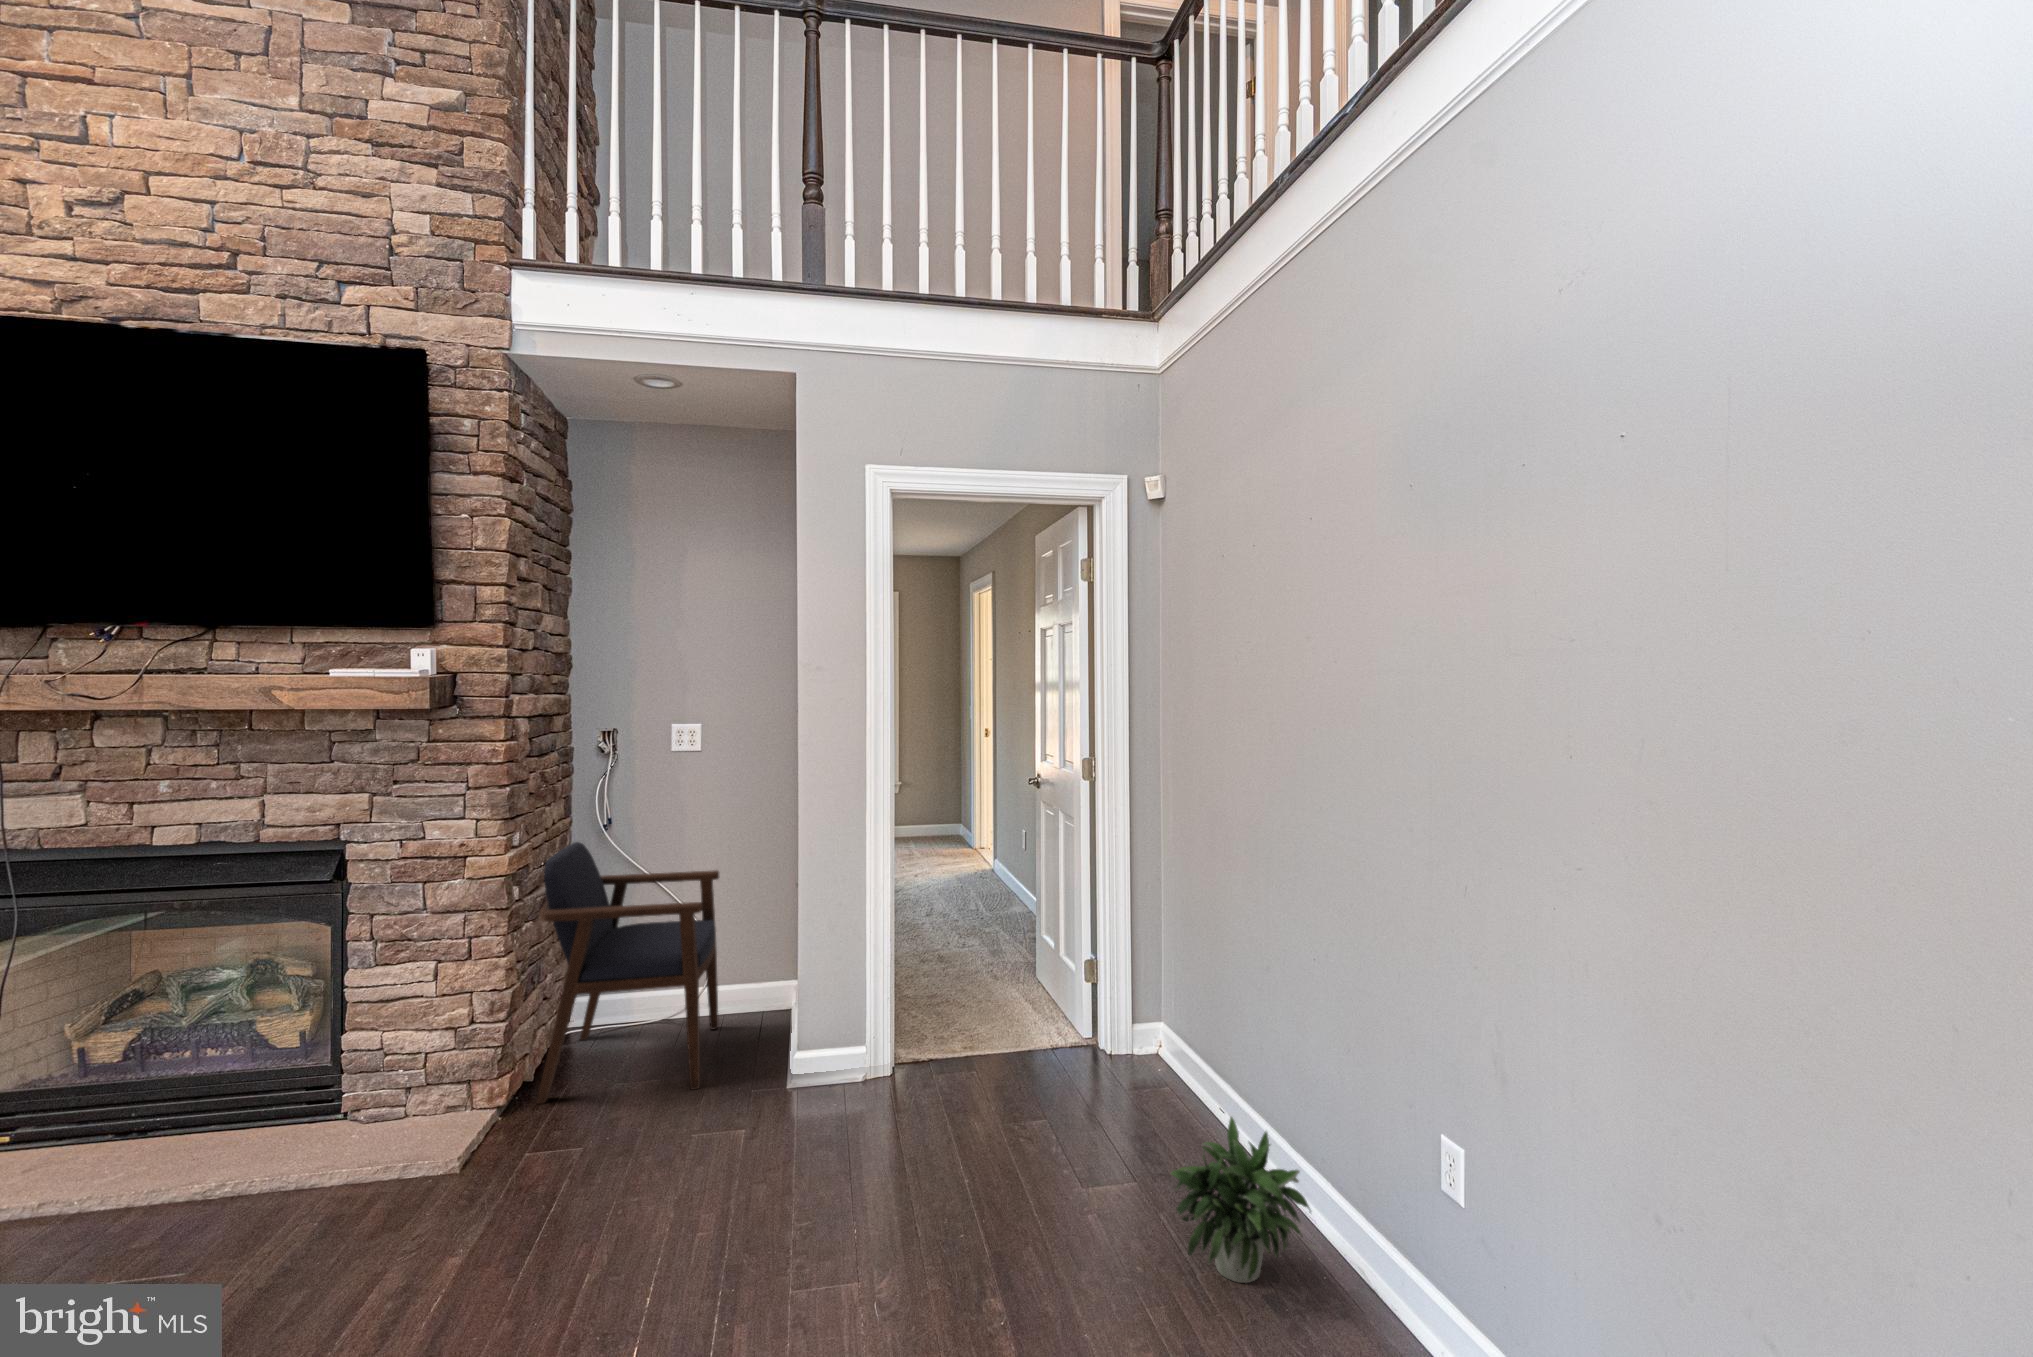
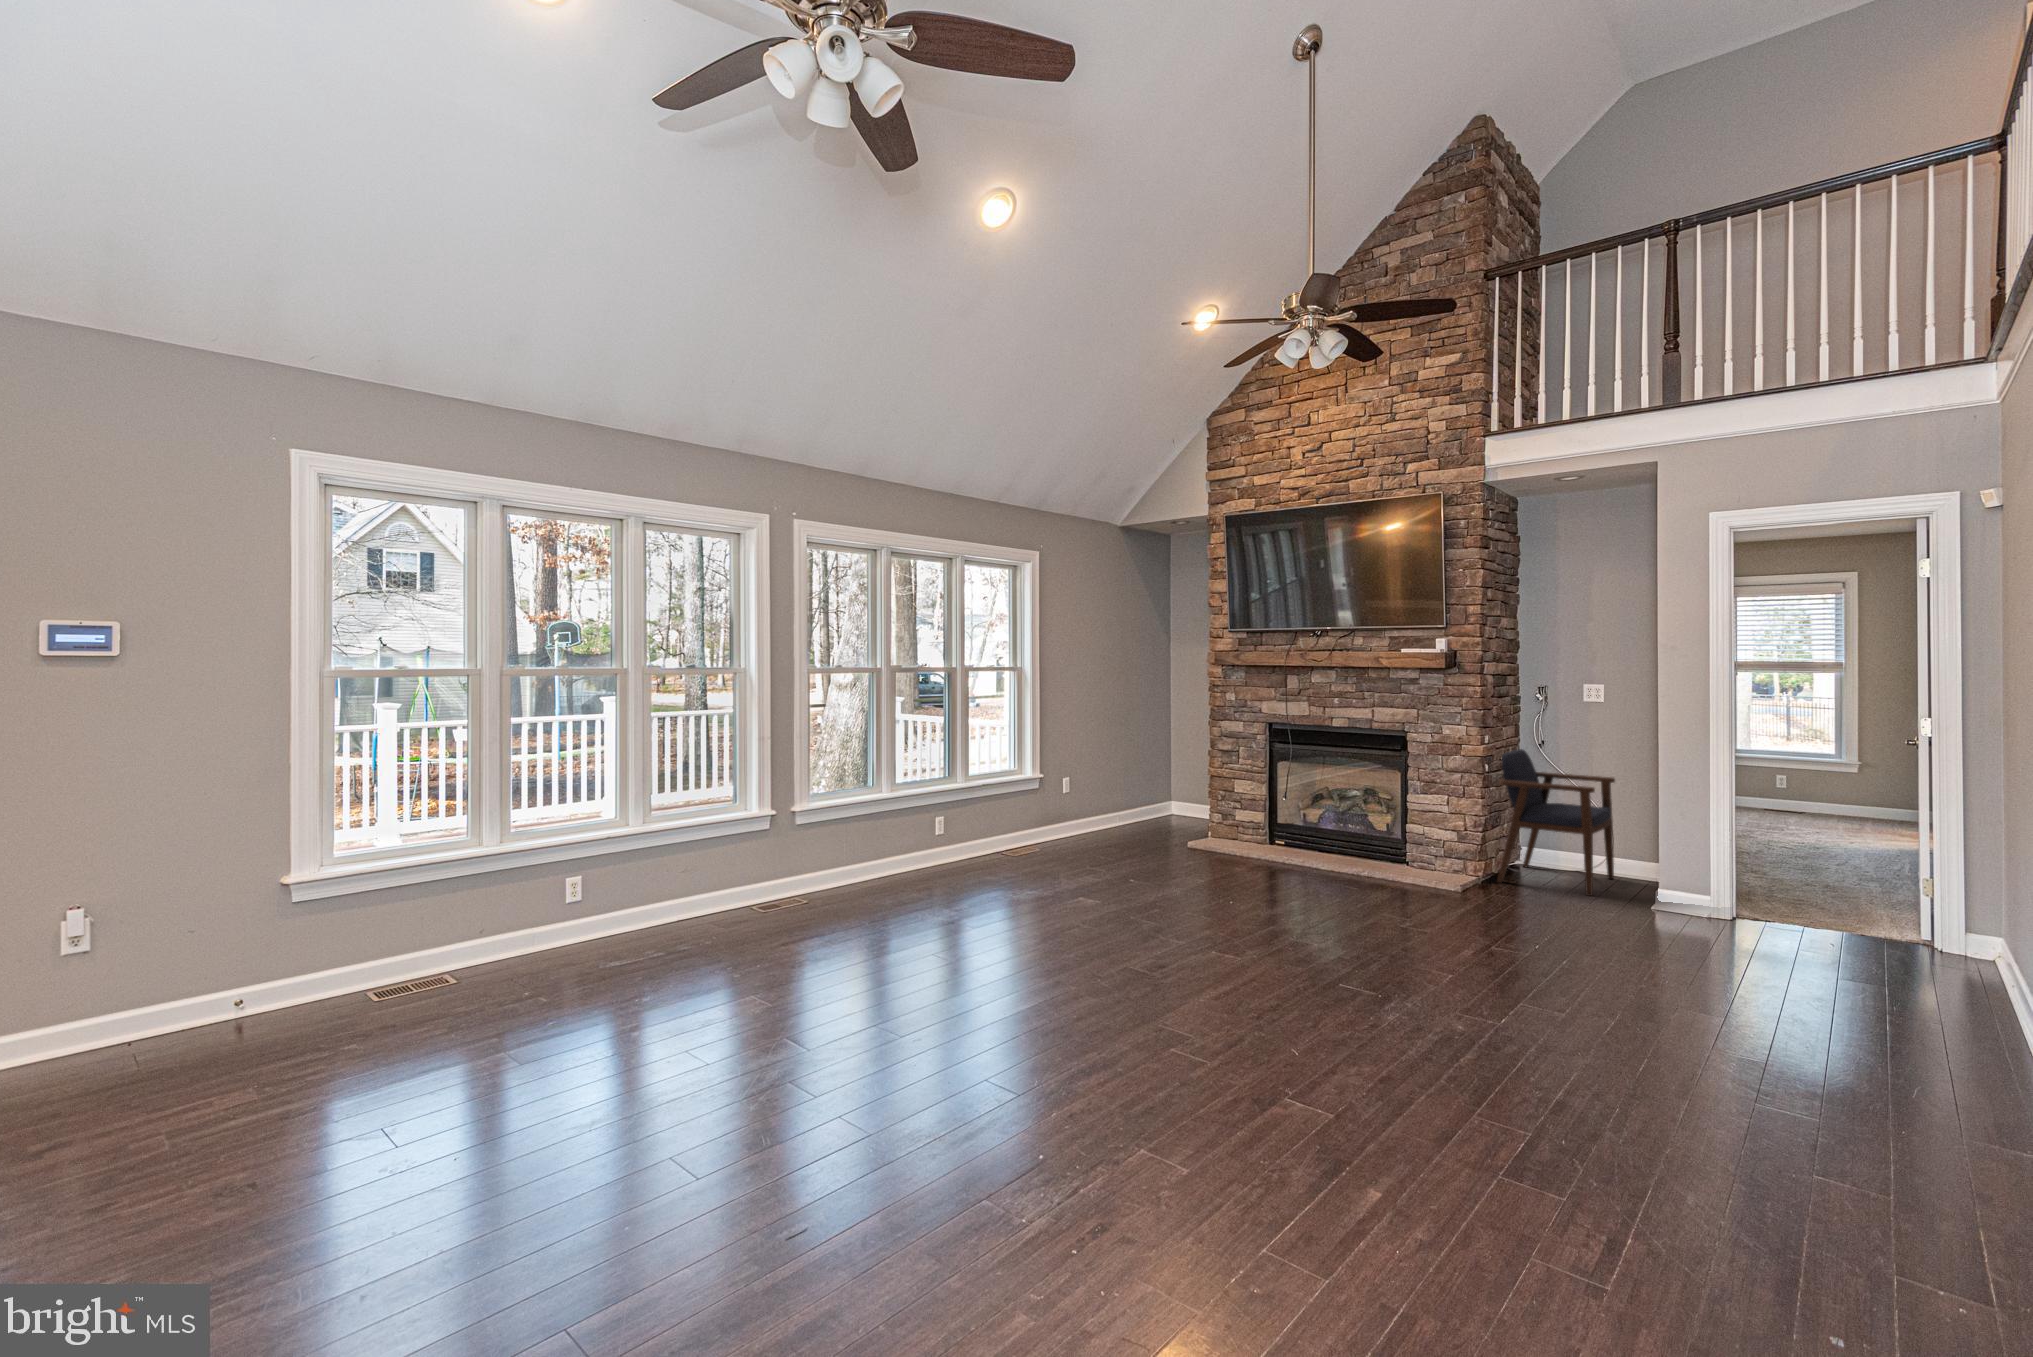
potted plant: present [1171,1117,1319,1283] -> none [1870,943,2003,1037]

